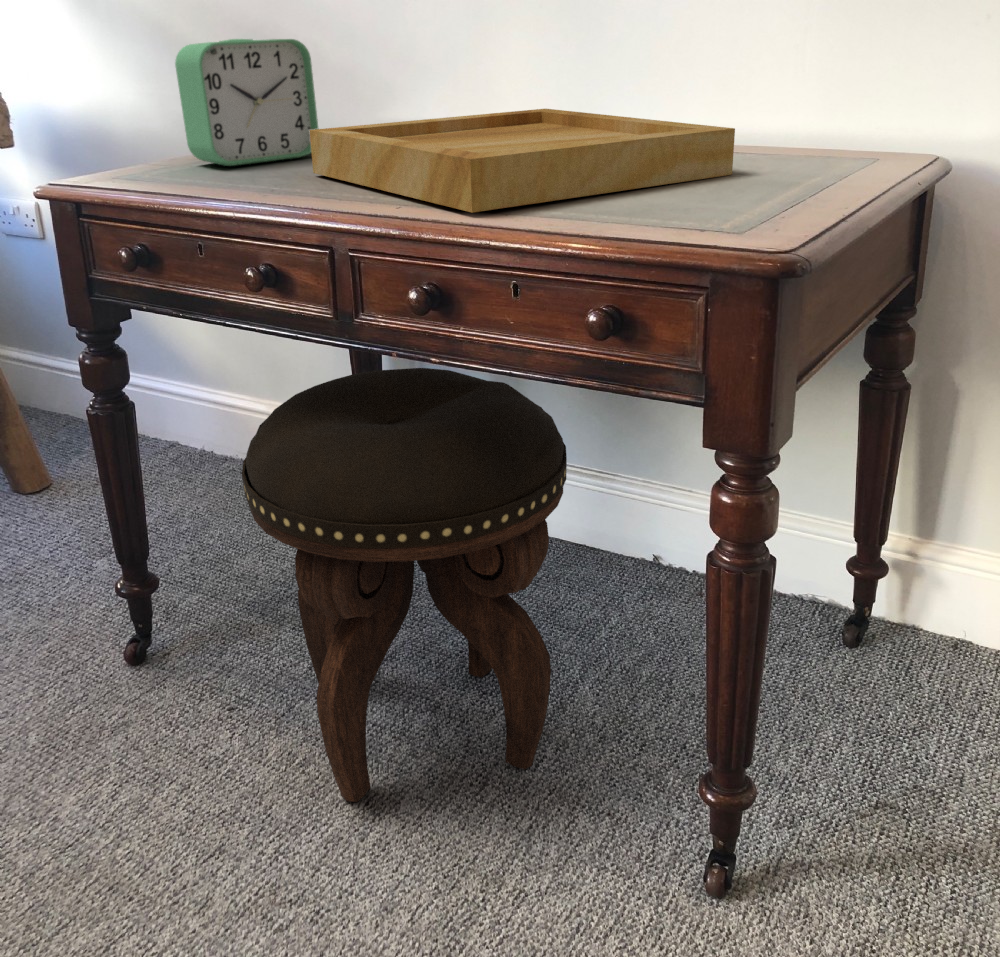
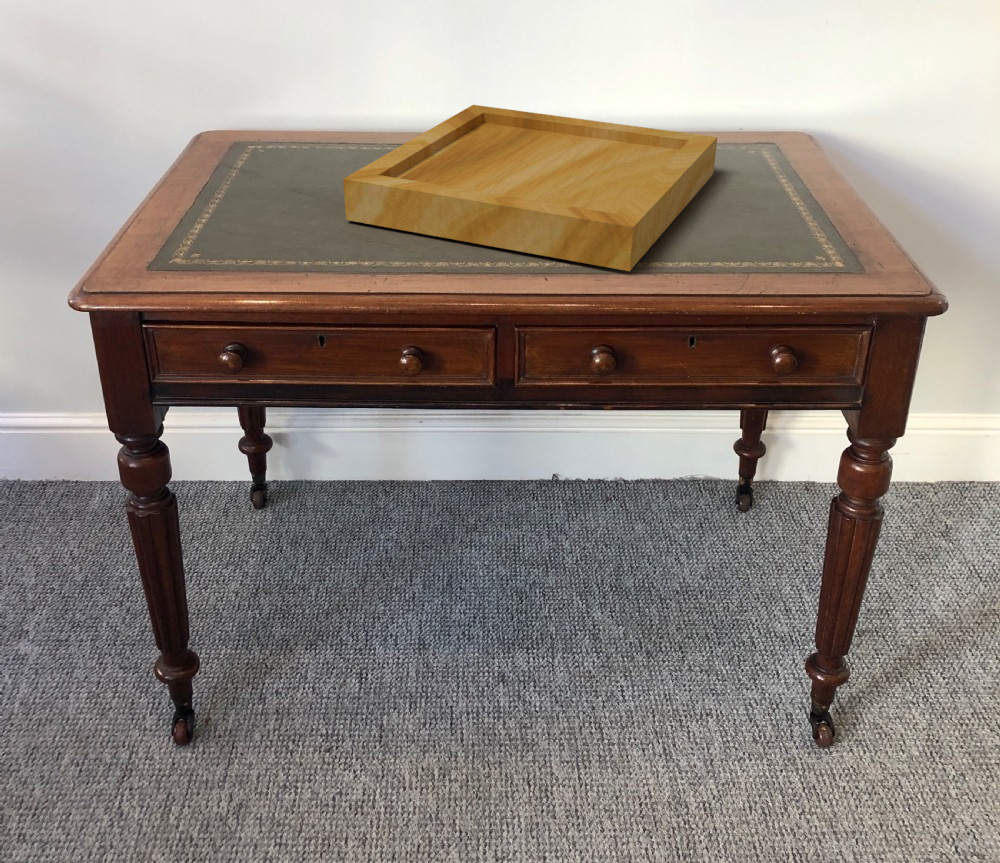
alarm clock: present [175,39,318,166] -> none [143,66,278,216]
footstool: present [242,368,567,802] -> none [365,382,665,791]

